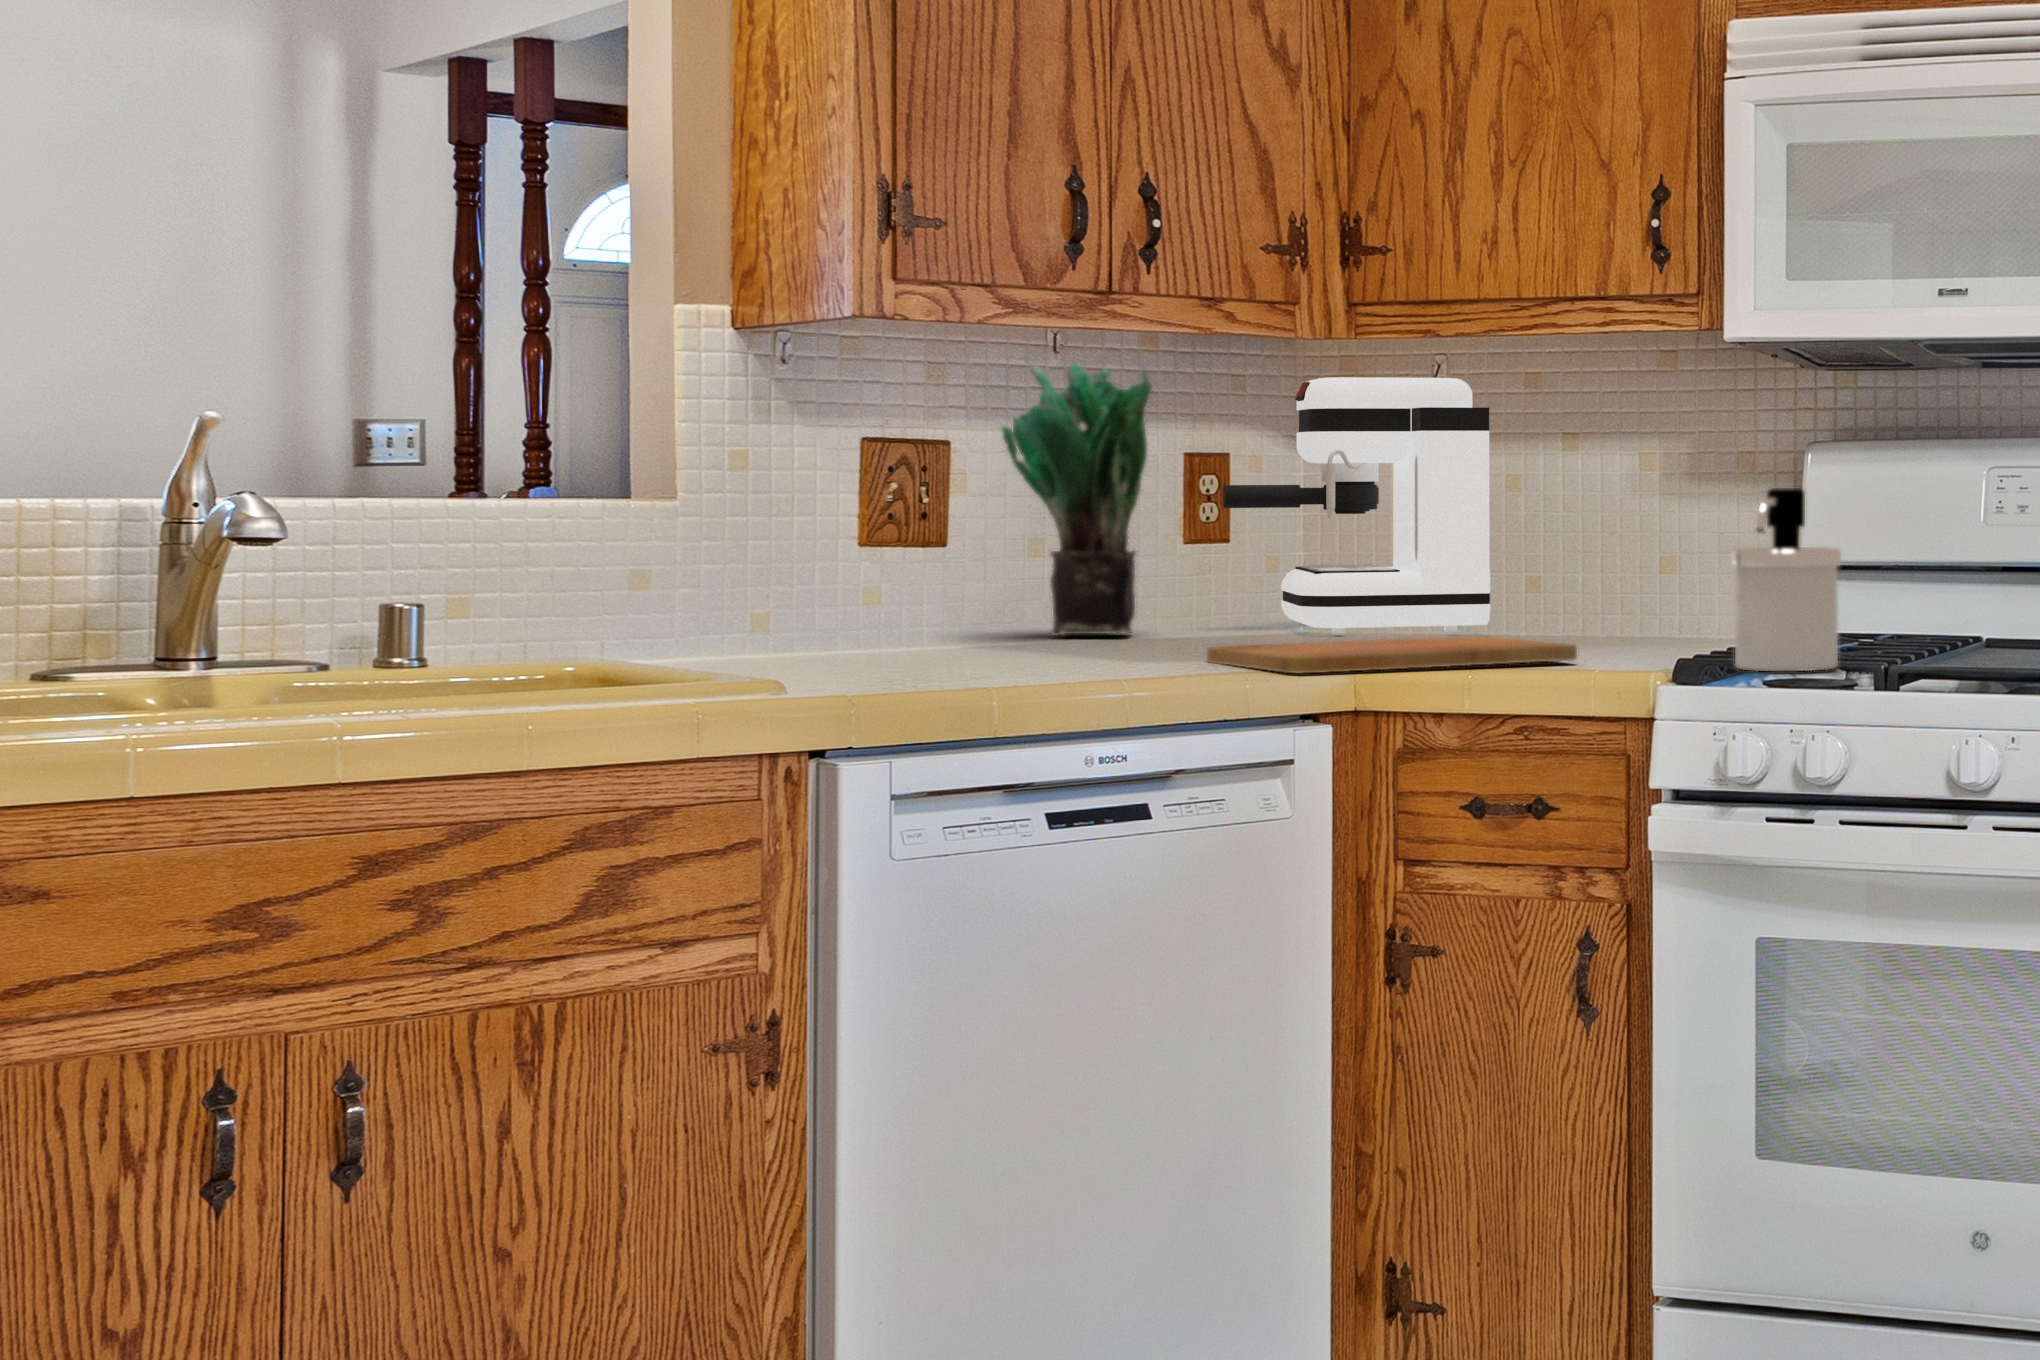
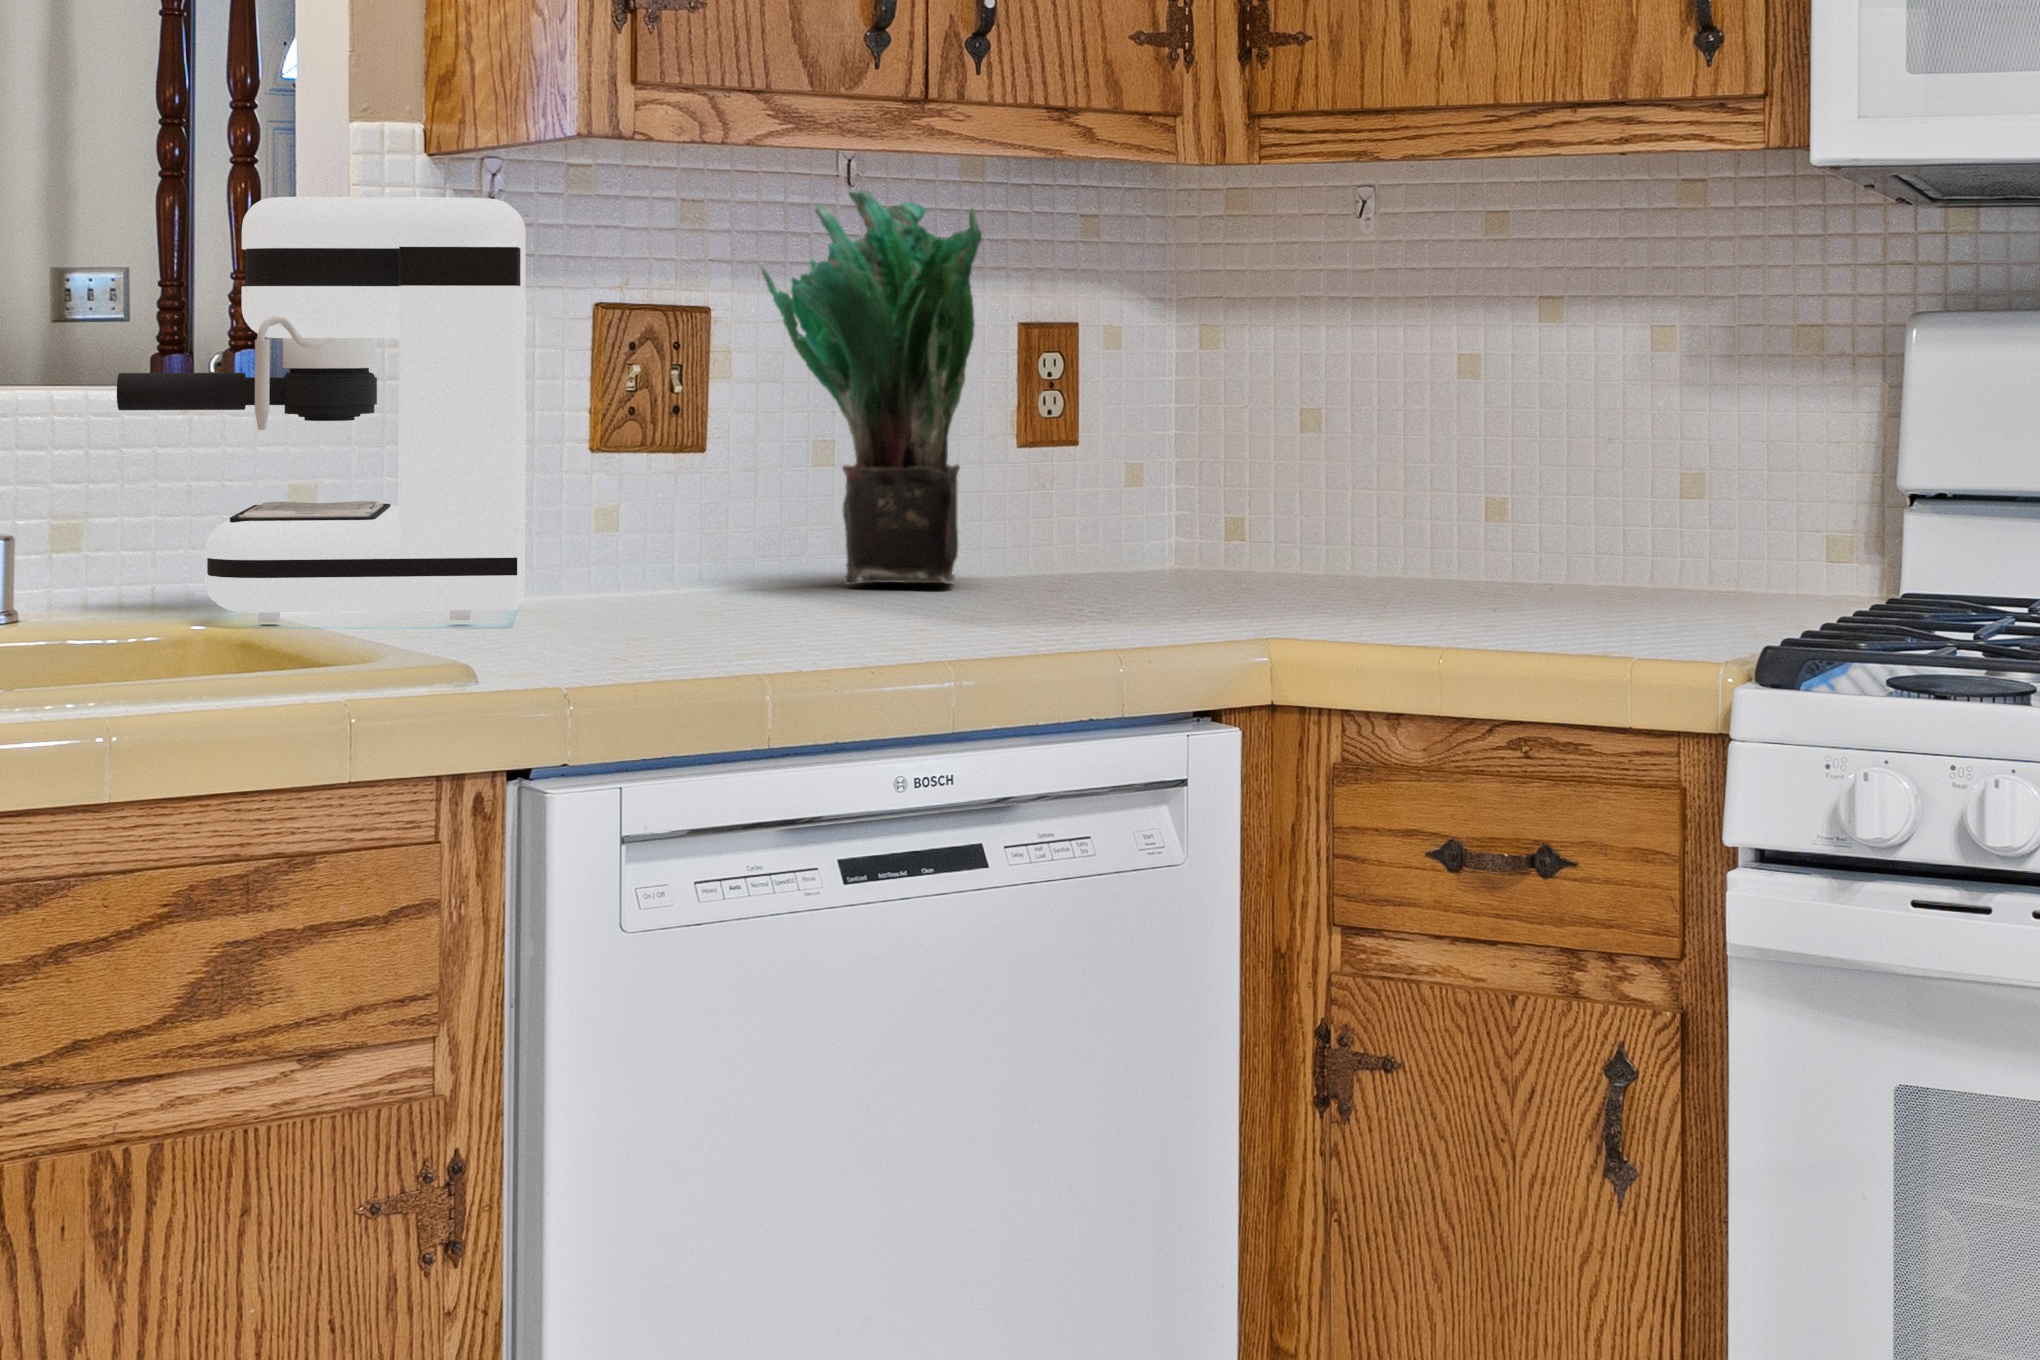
coffee maker: present [1223,377,1490,634] -> present [117,197,526,623]
soap dispenser: present [1731,488,1841,671] -> none [1845,390,2016,670]
cutting board: present [1207,636,1577,674] -> none [1068,599,1608,663]

